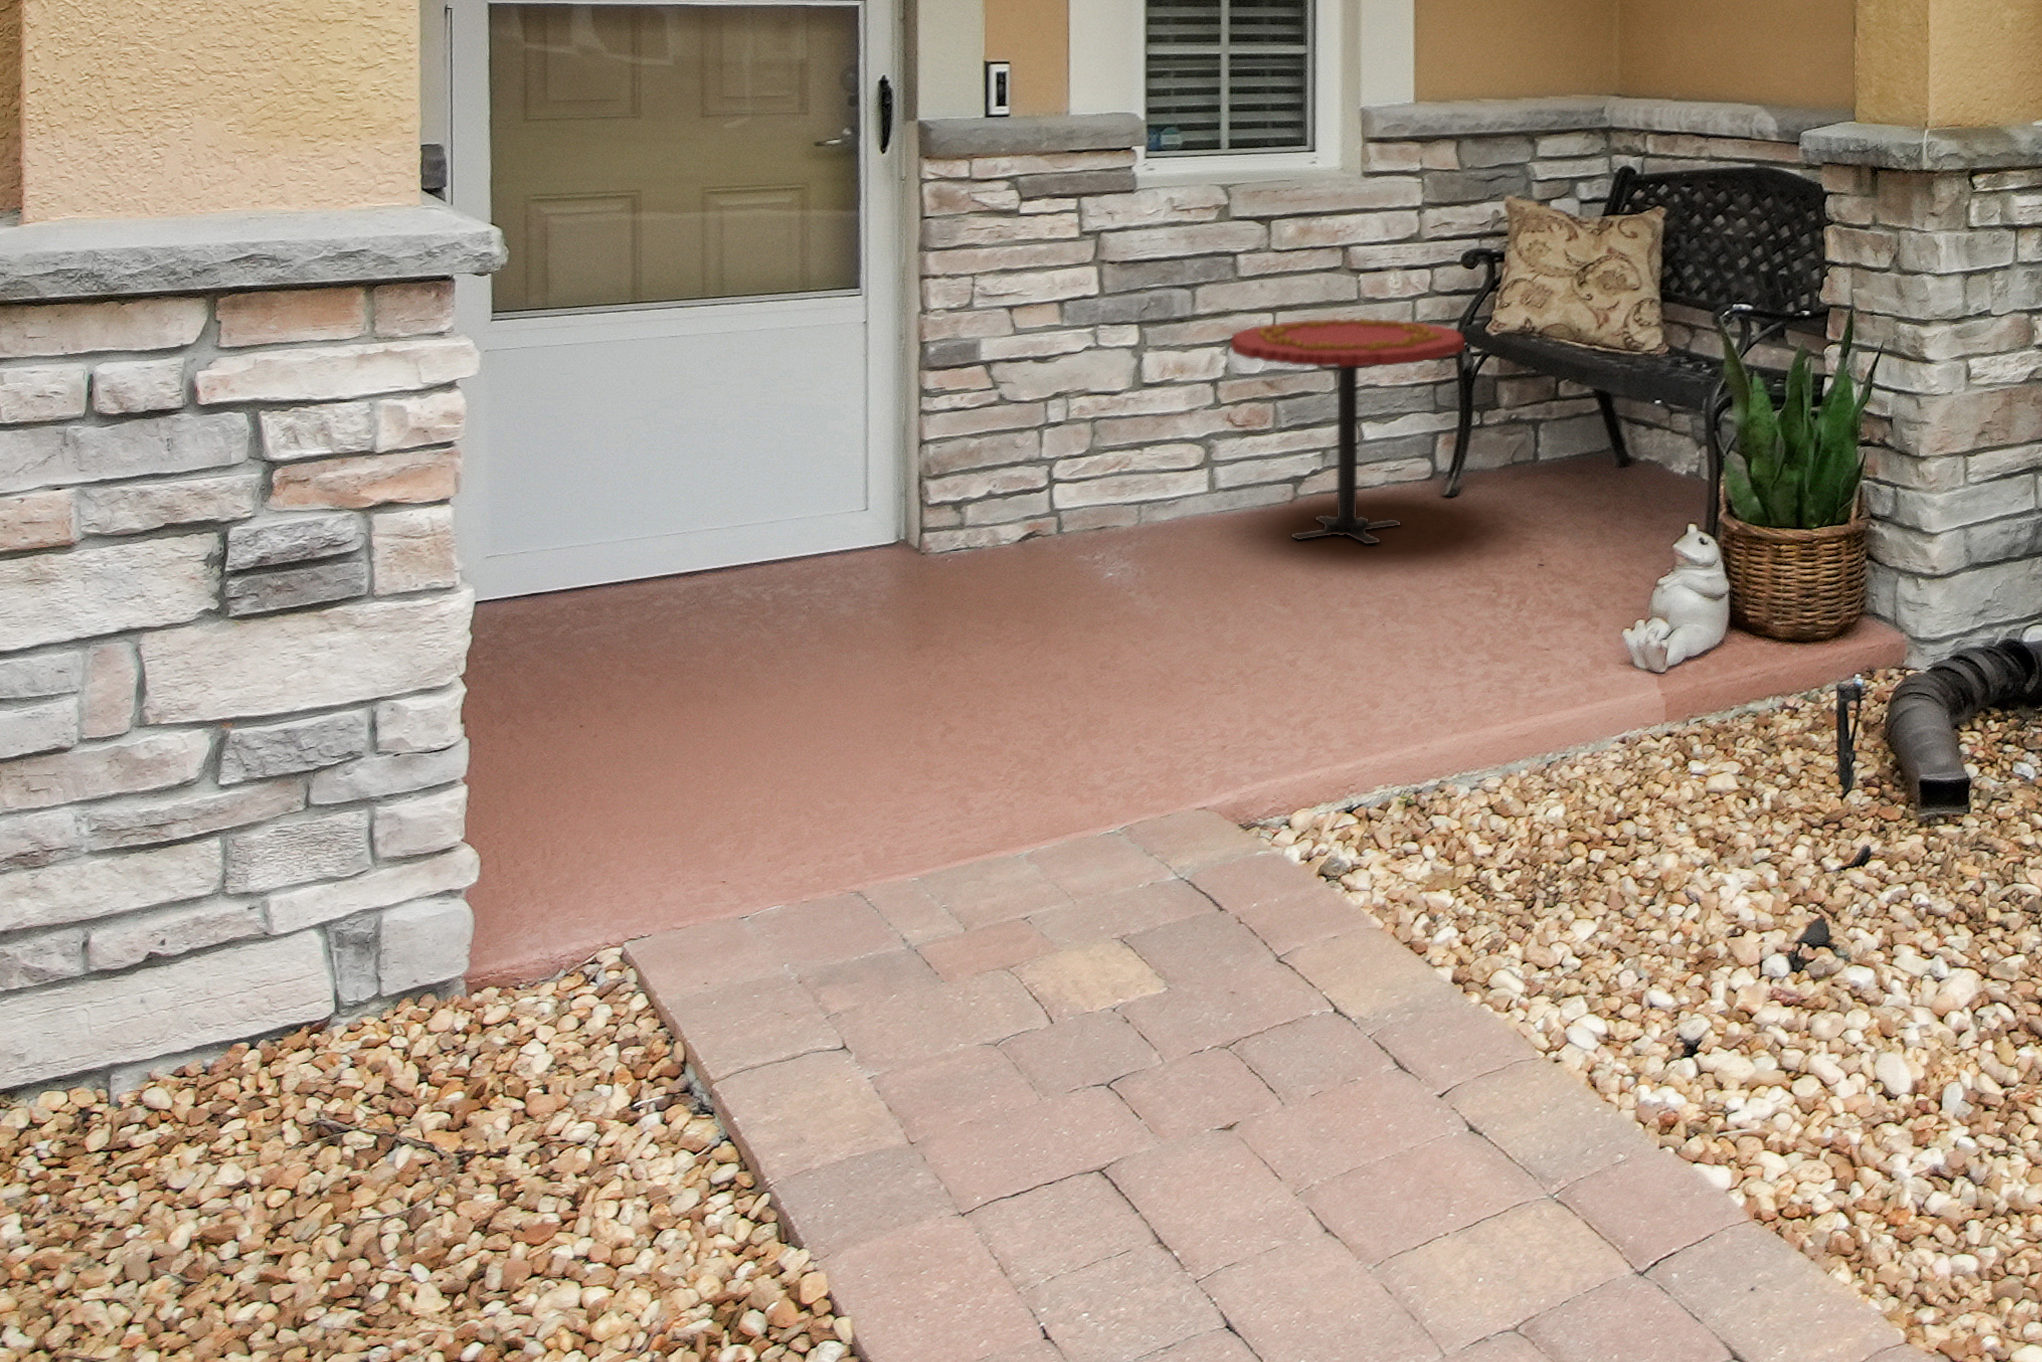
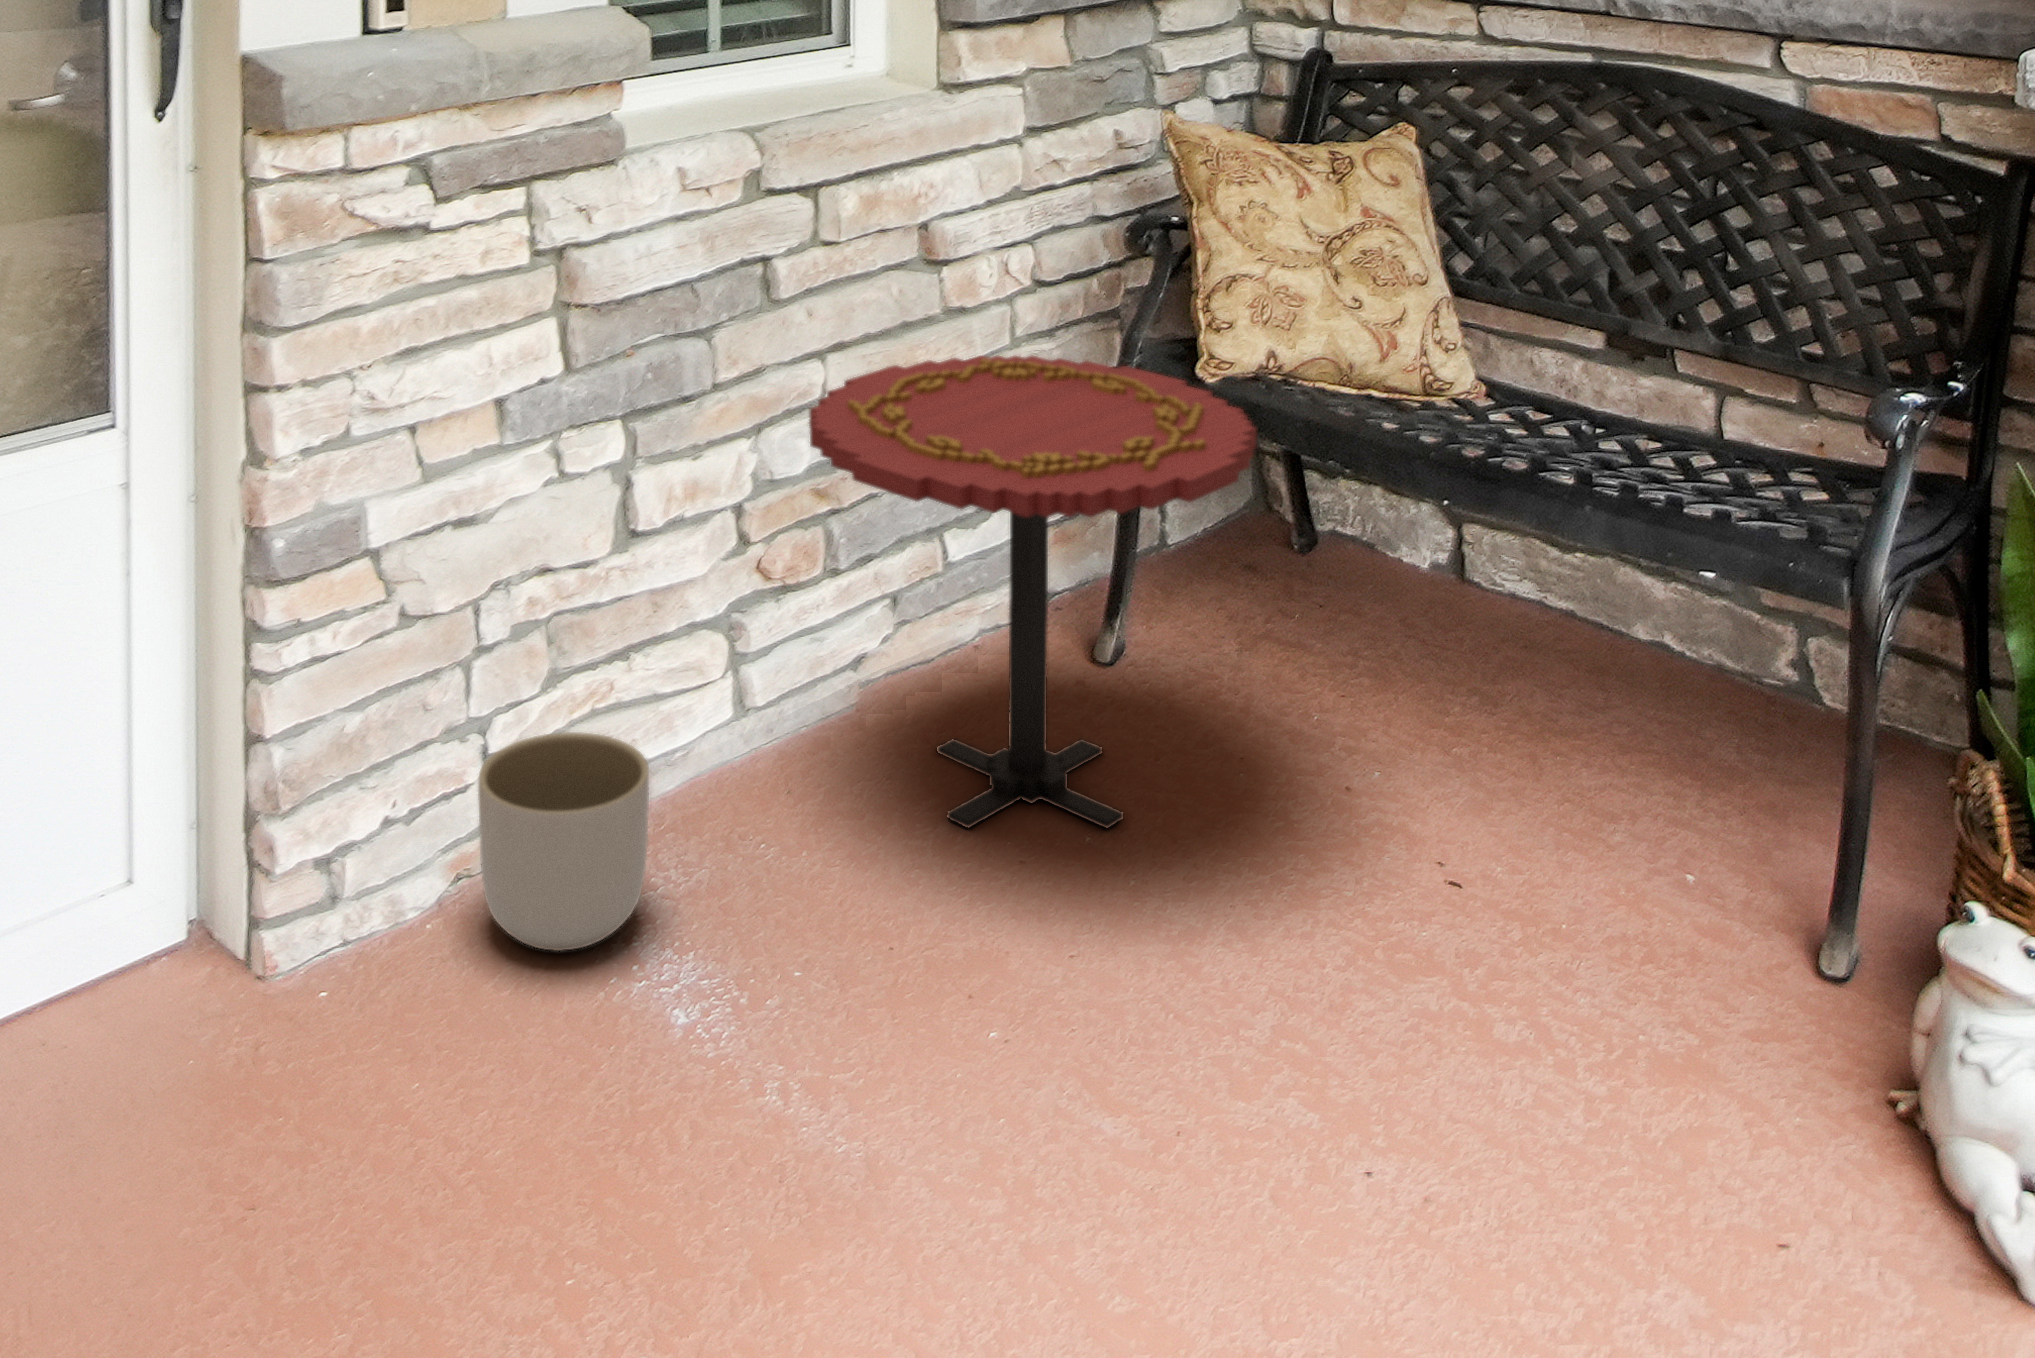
planter: none [1031,468,1116,556] -> present [478,732,649,951]

